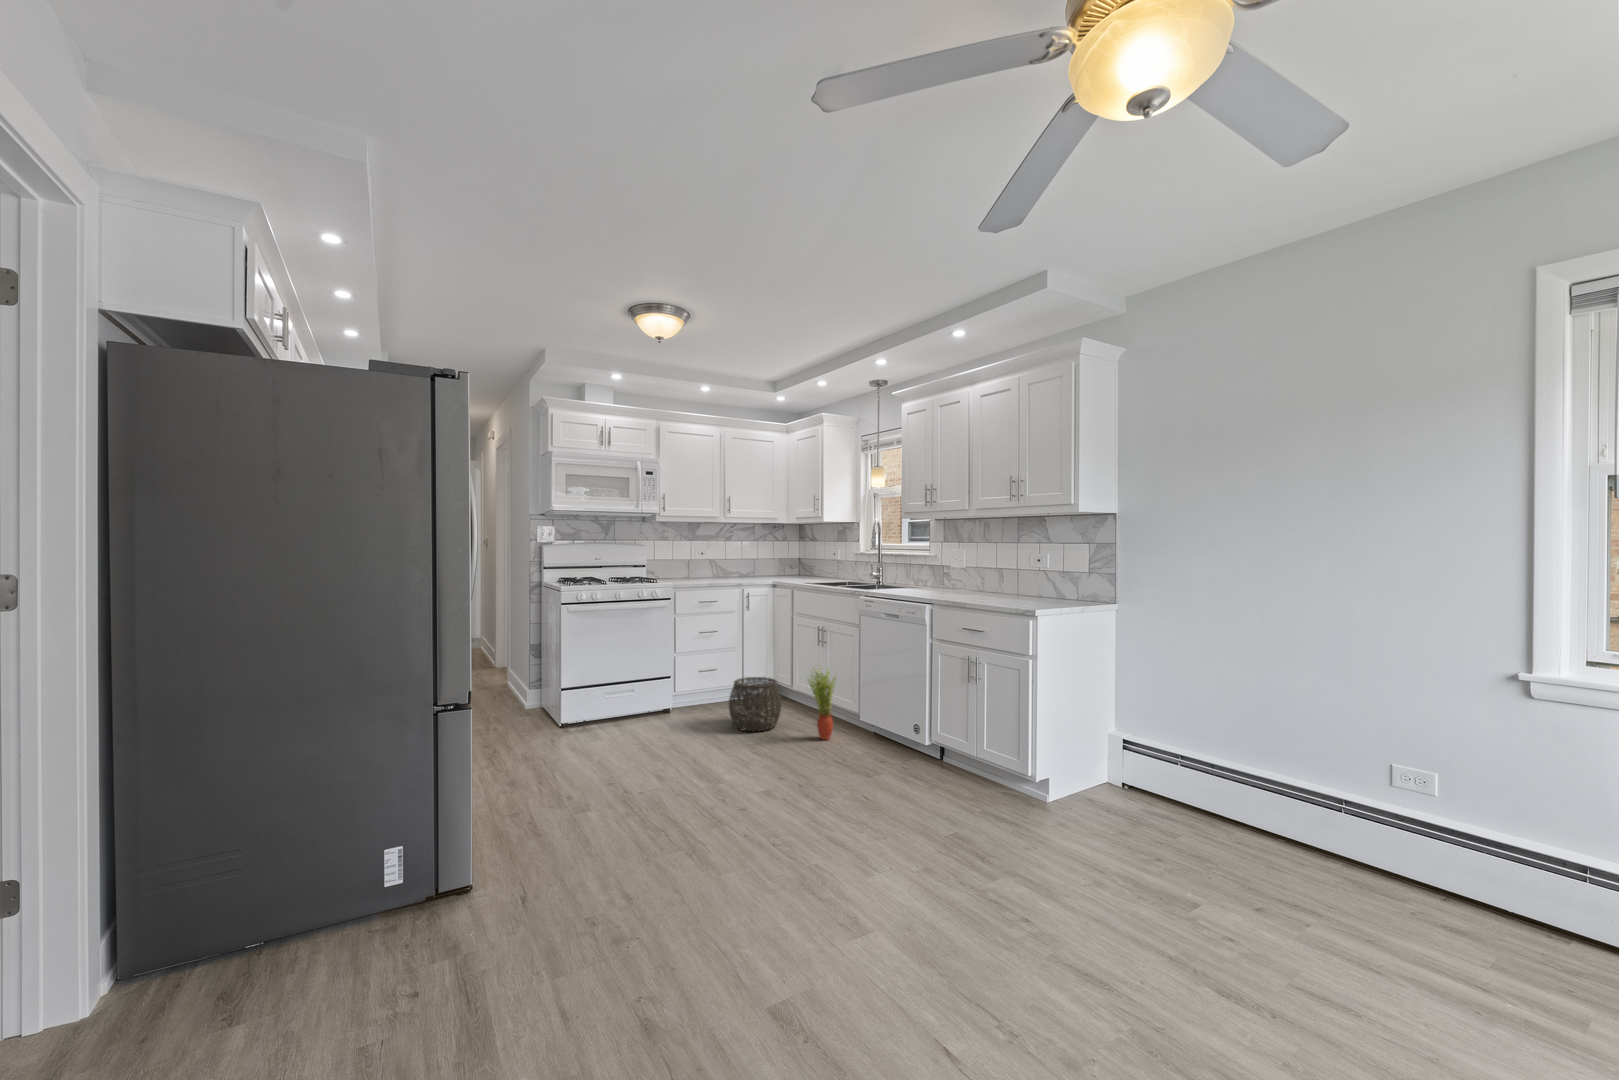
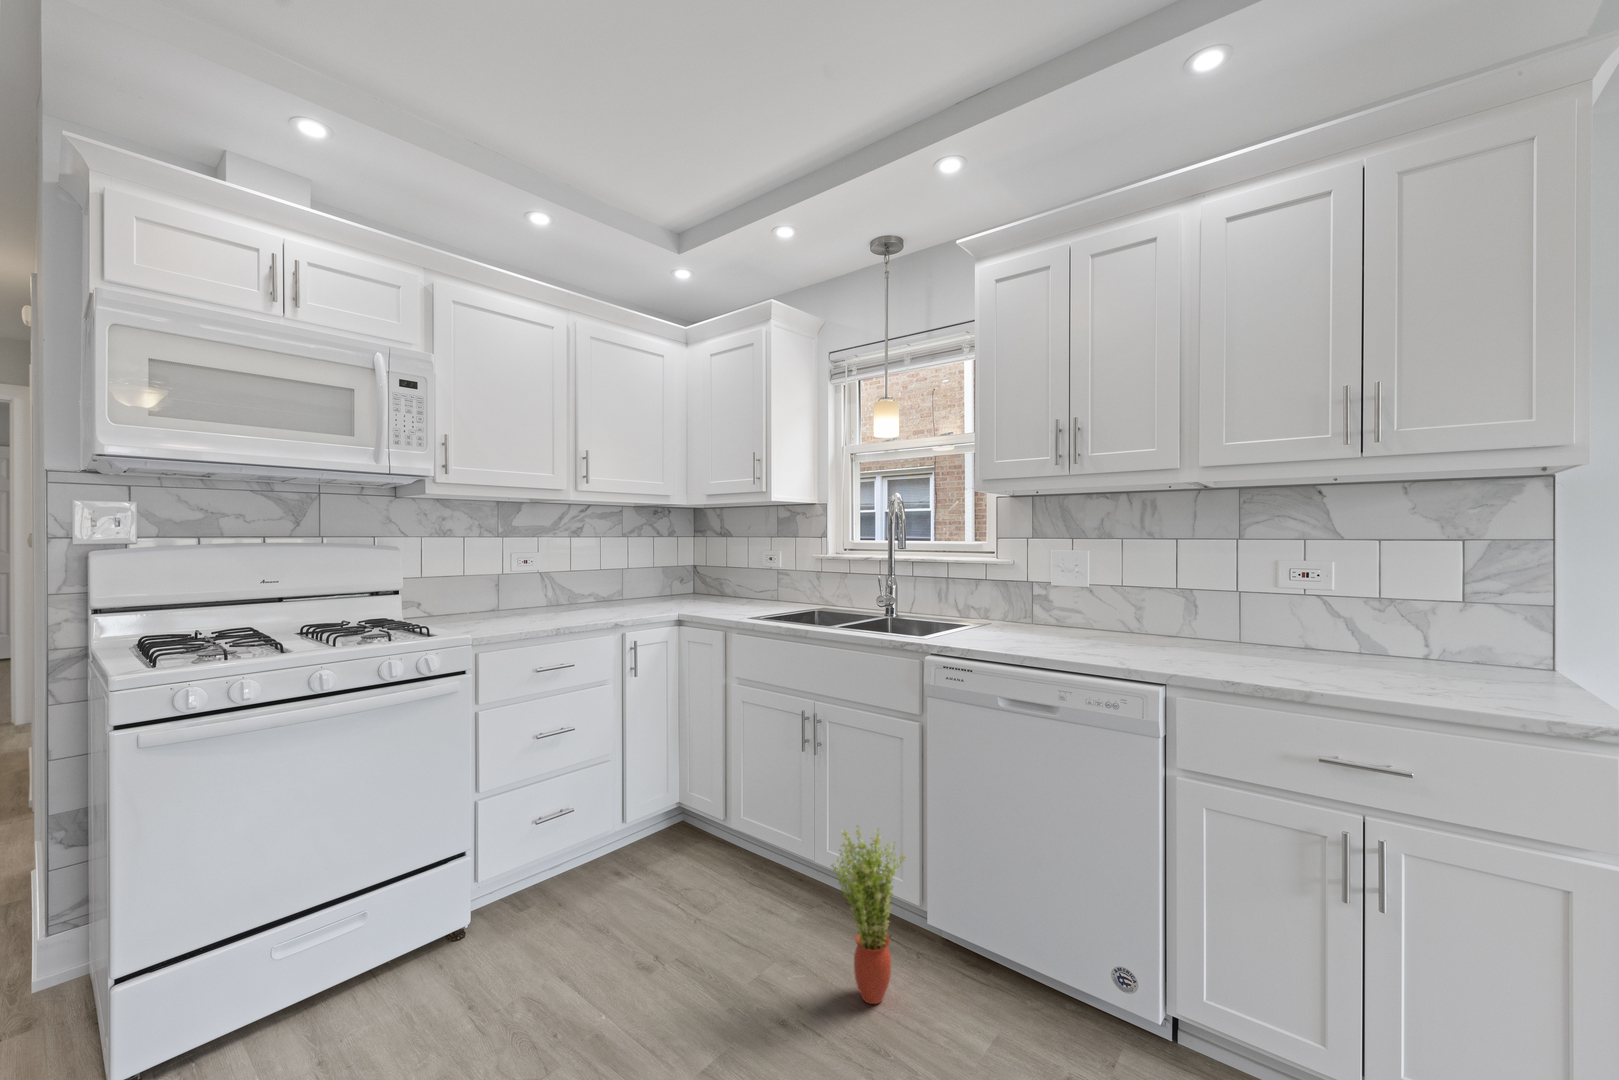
woven basket: present [729,677,781,732] -> none [623,841,750,1001]

